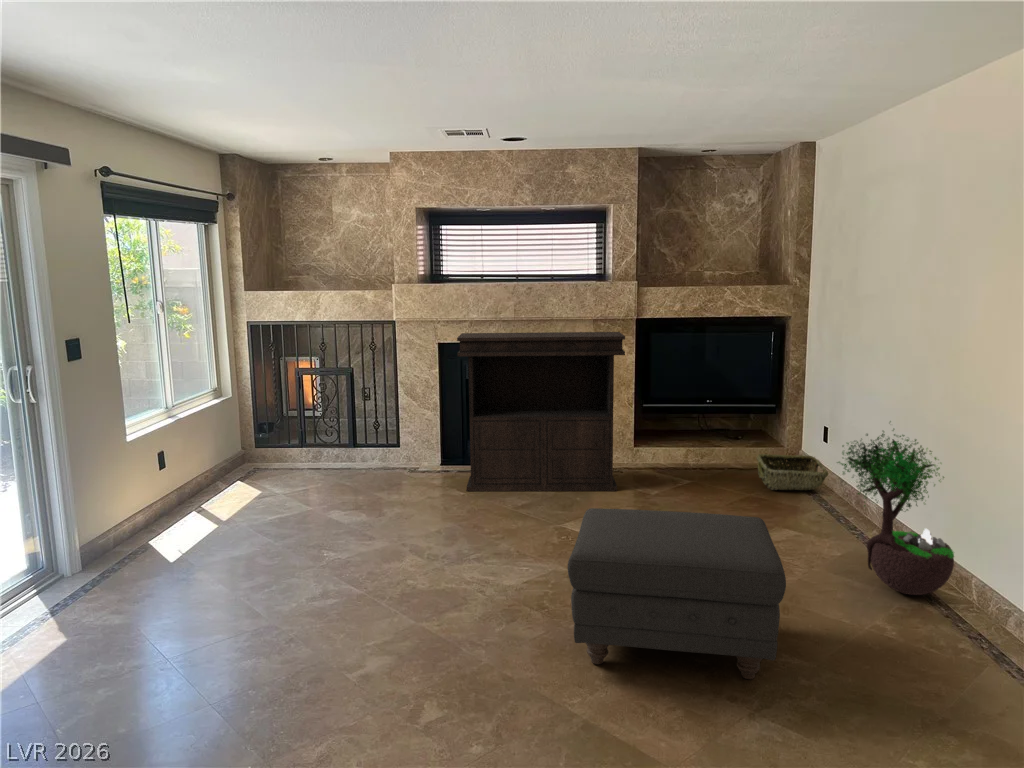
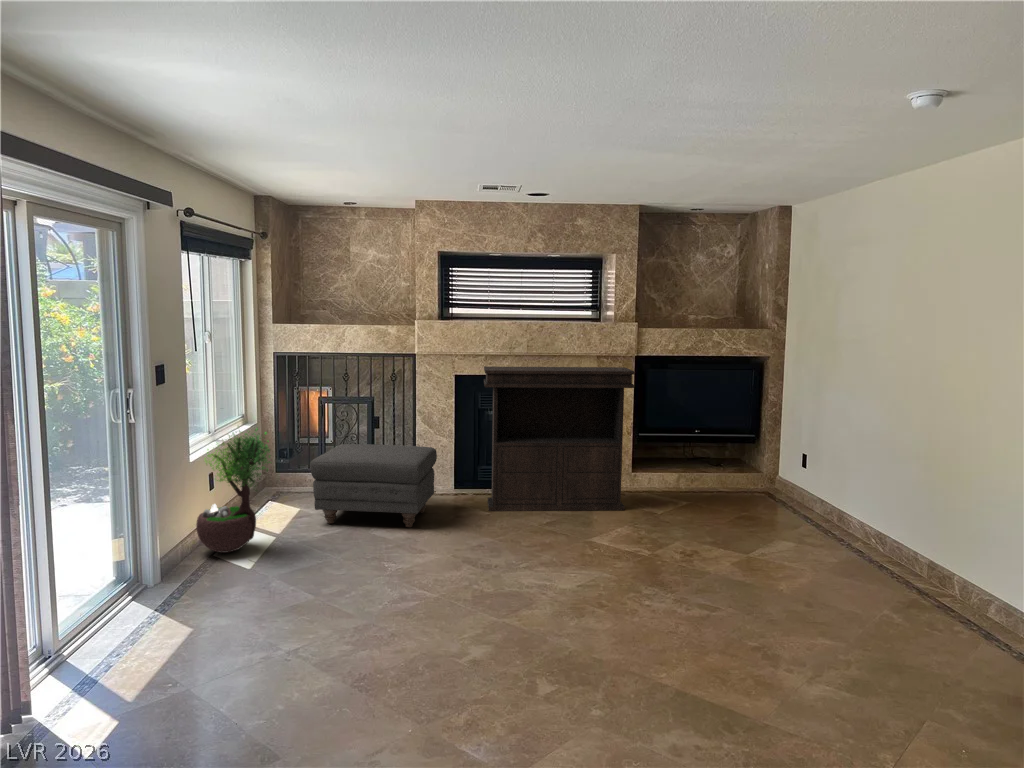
potted tree: present [837,421,954,595] -> present [196,429,271,553]
woven basket: present [756,454,828,490] -> none [744,477,807,509]
ottoman: present [568,508,786,679] -> present [310,444,437,528]

